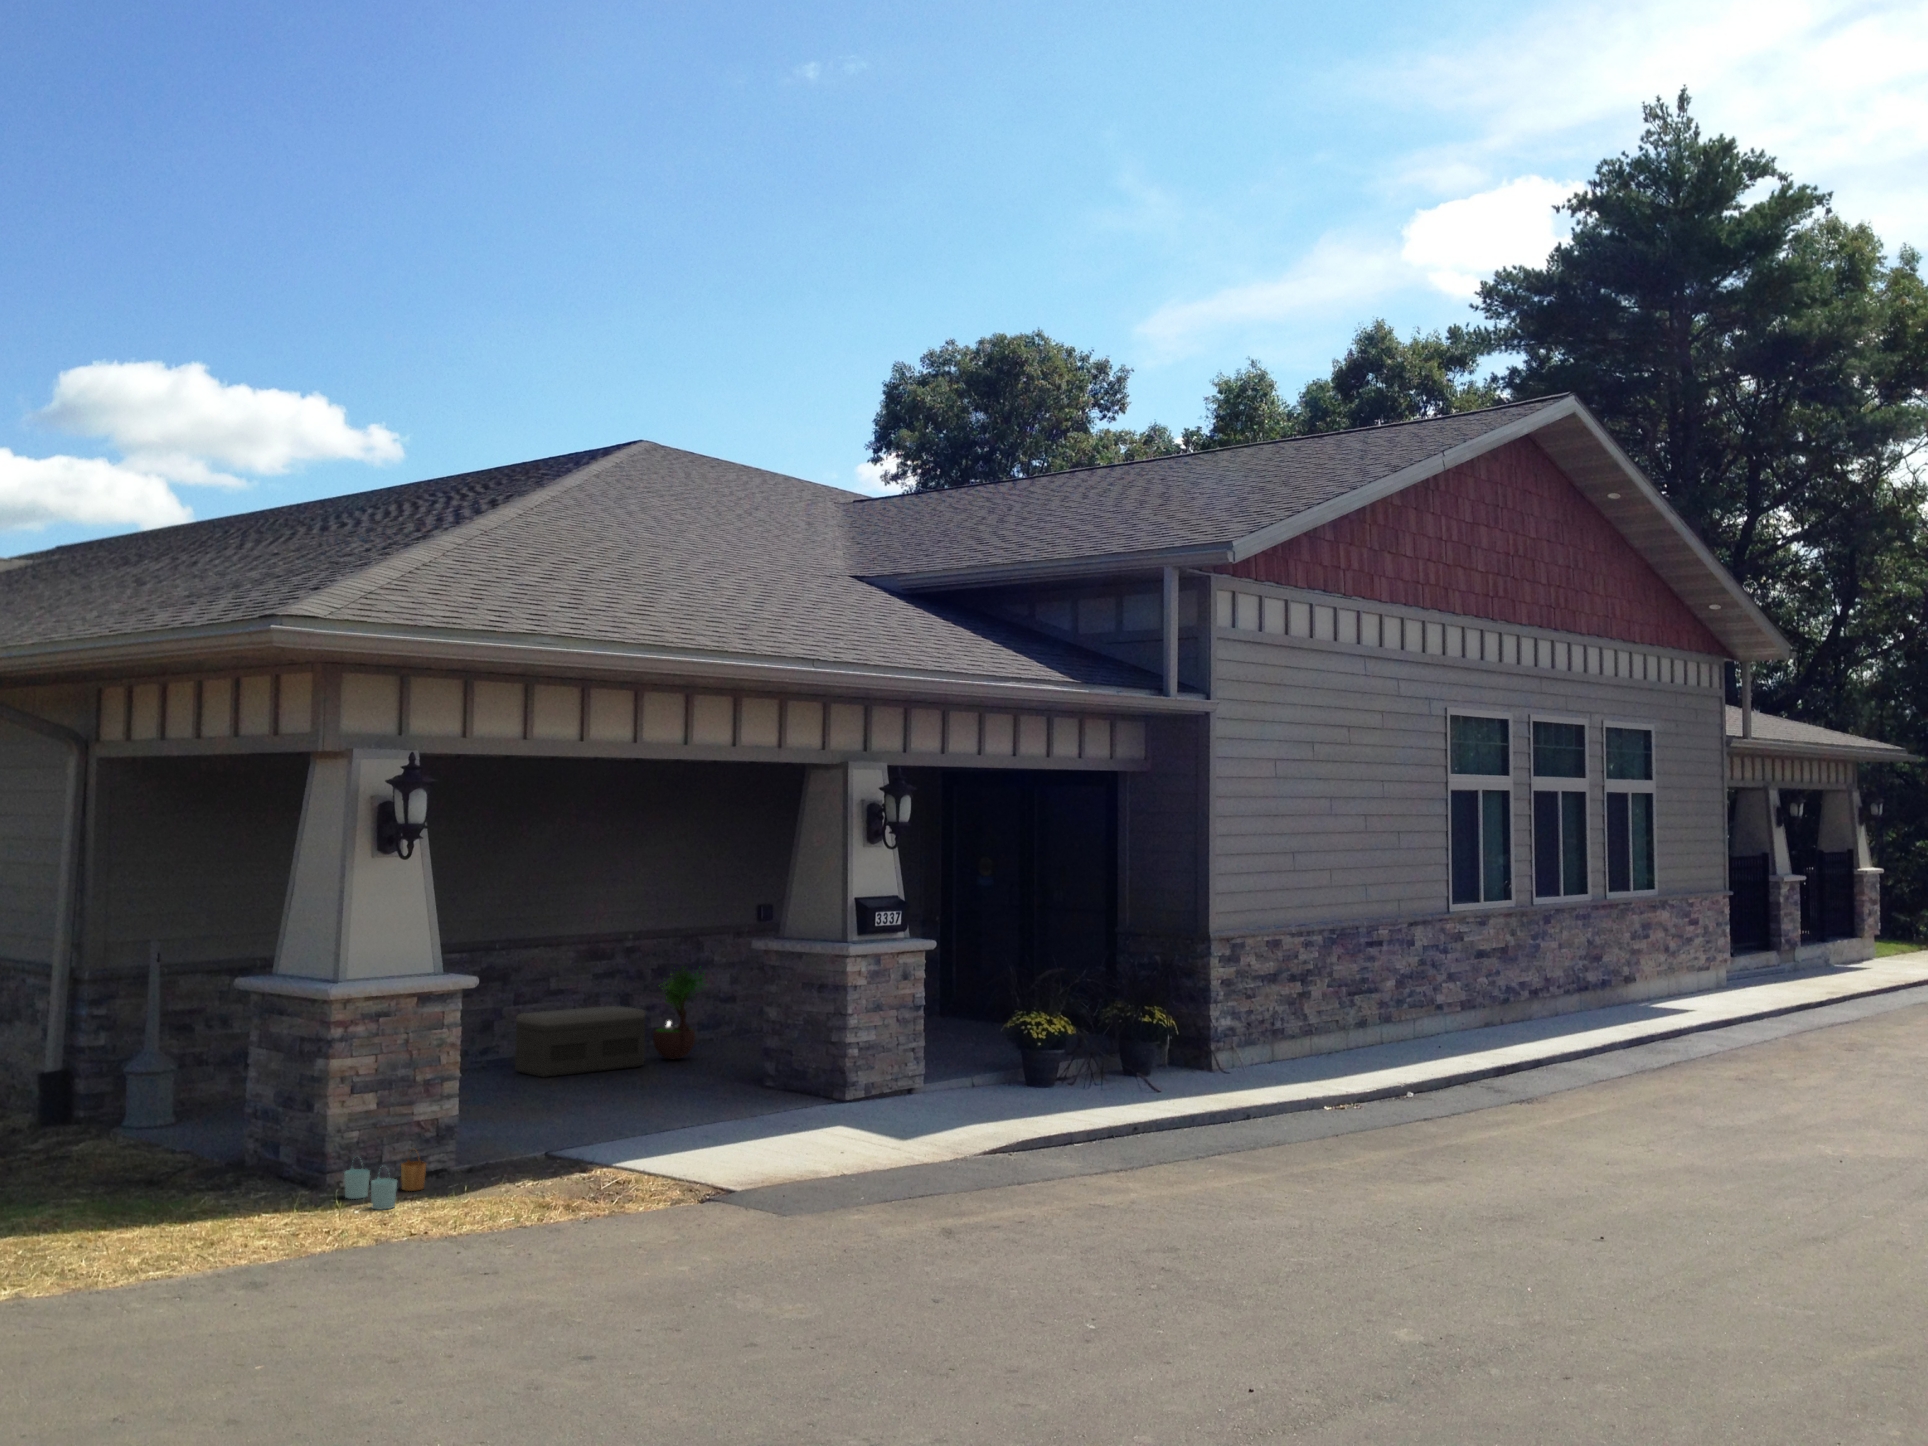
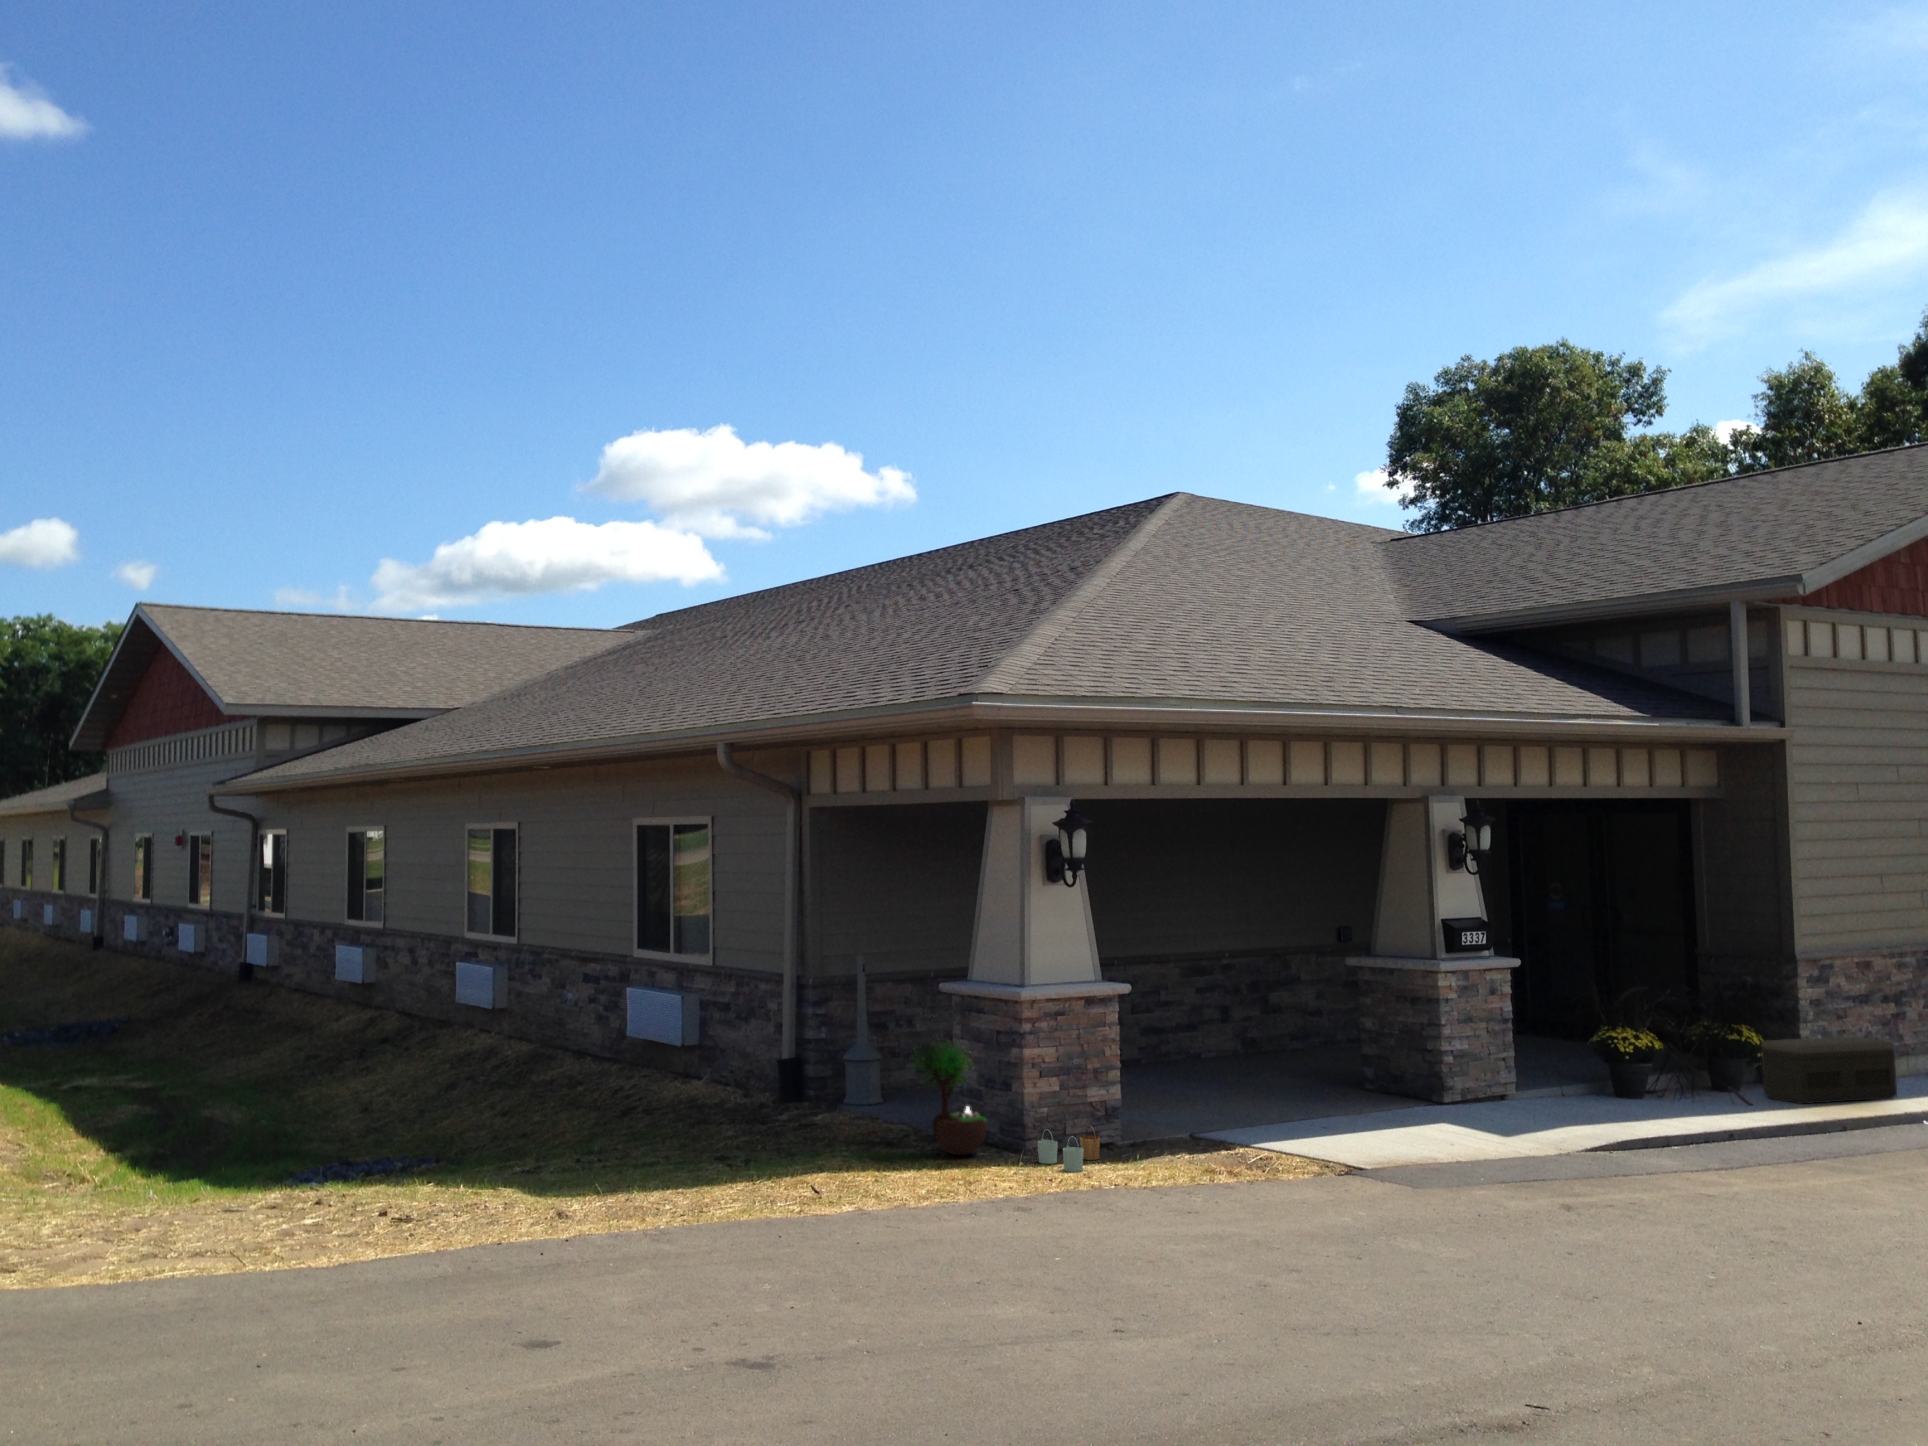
potted tree: present [653,967,705,1059] -> present [911,1038,987,1155]
storage bench: present [515,1006,646,1078] -> present [1761,1036,1897,1104]

